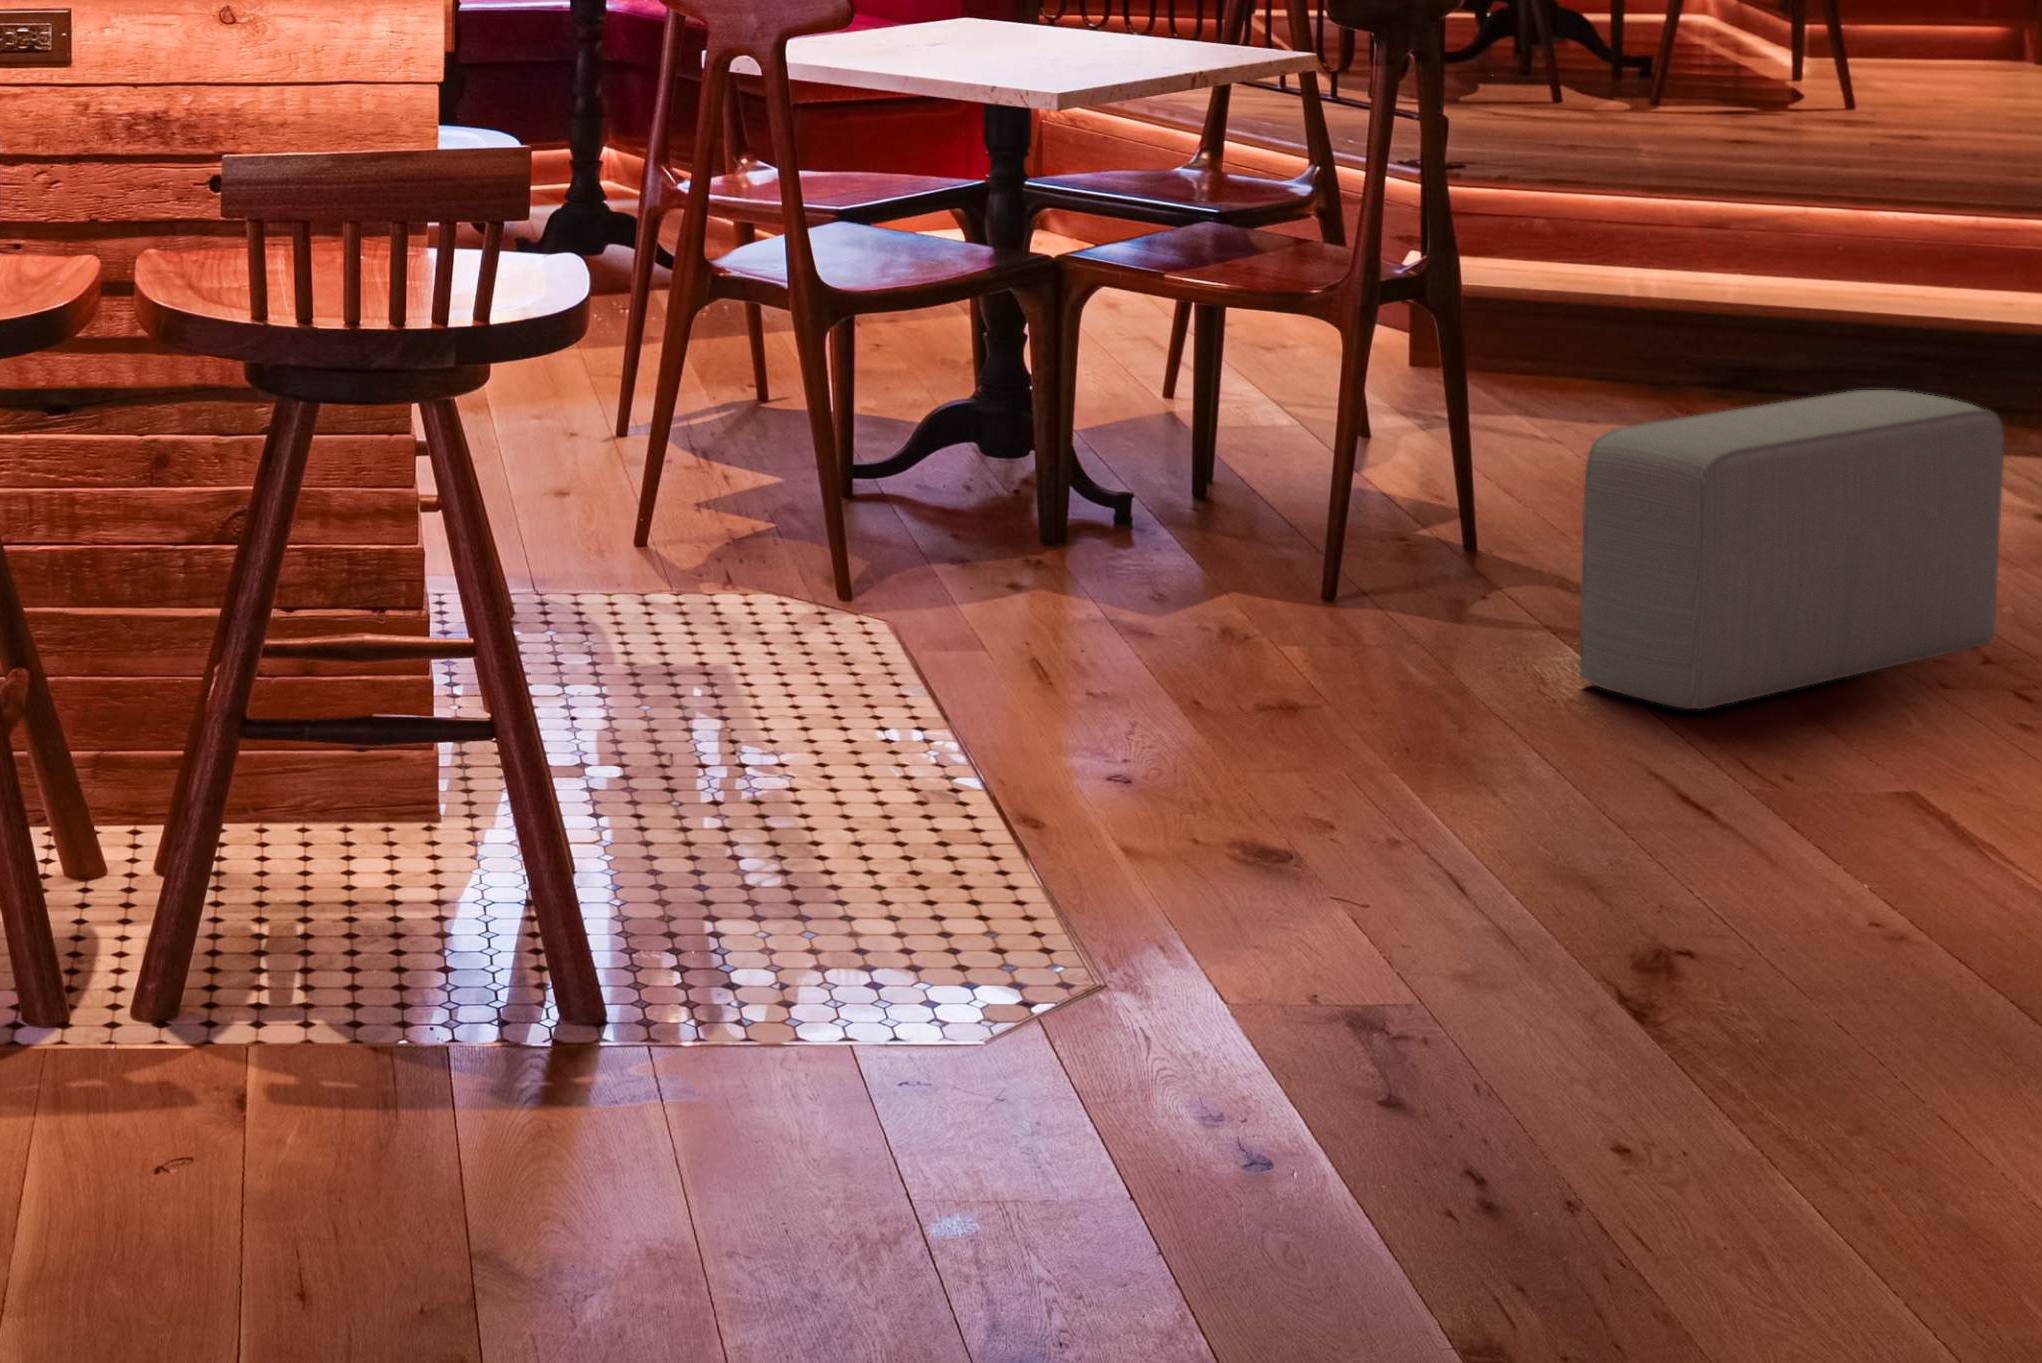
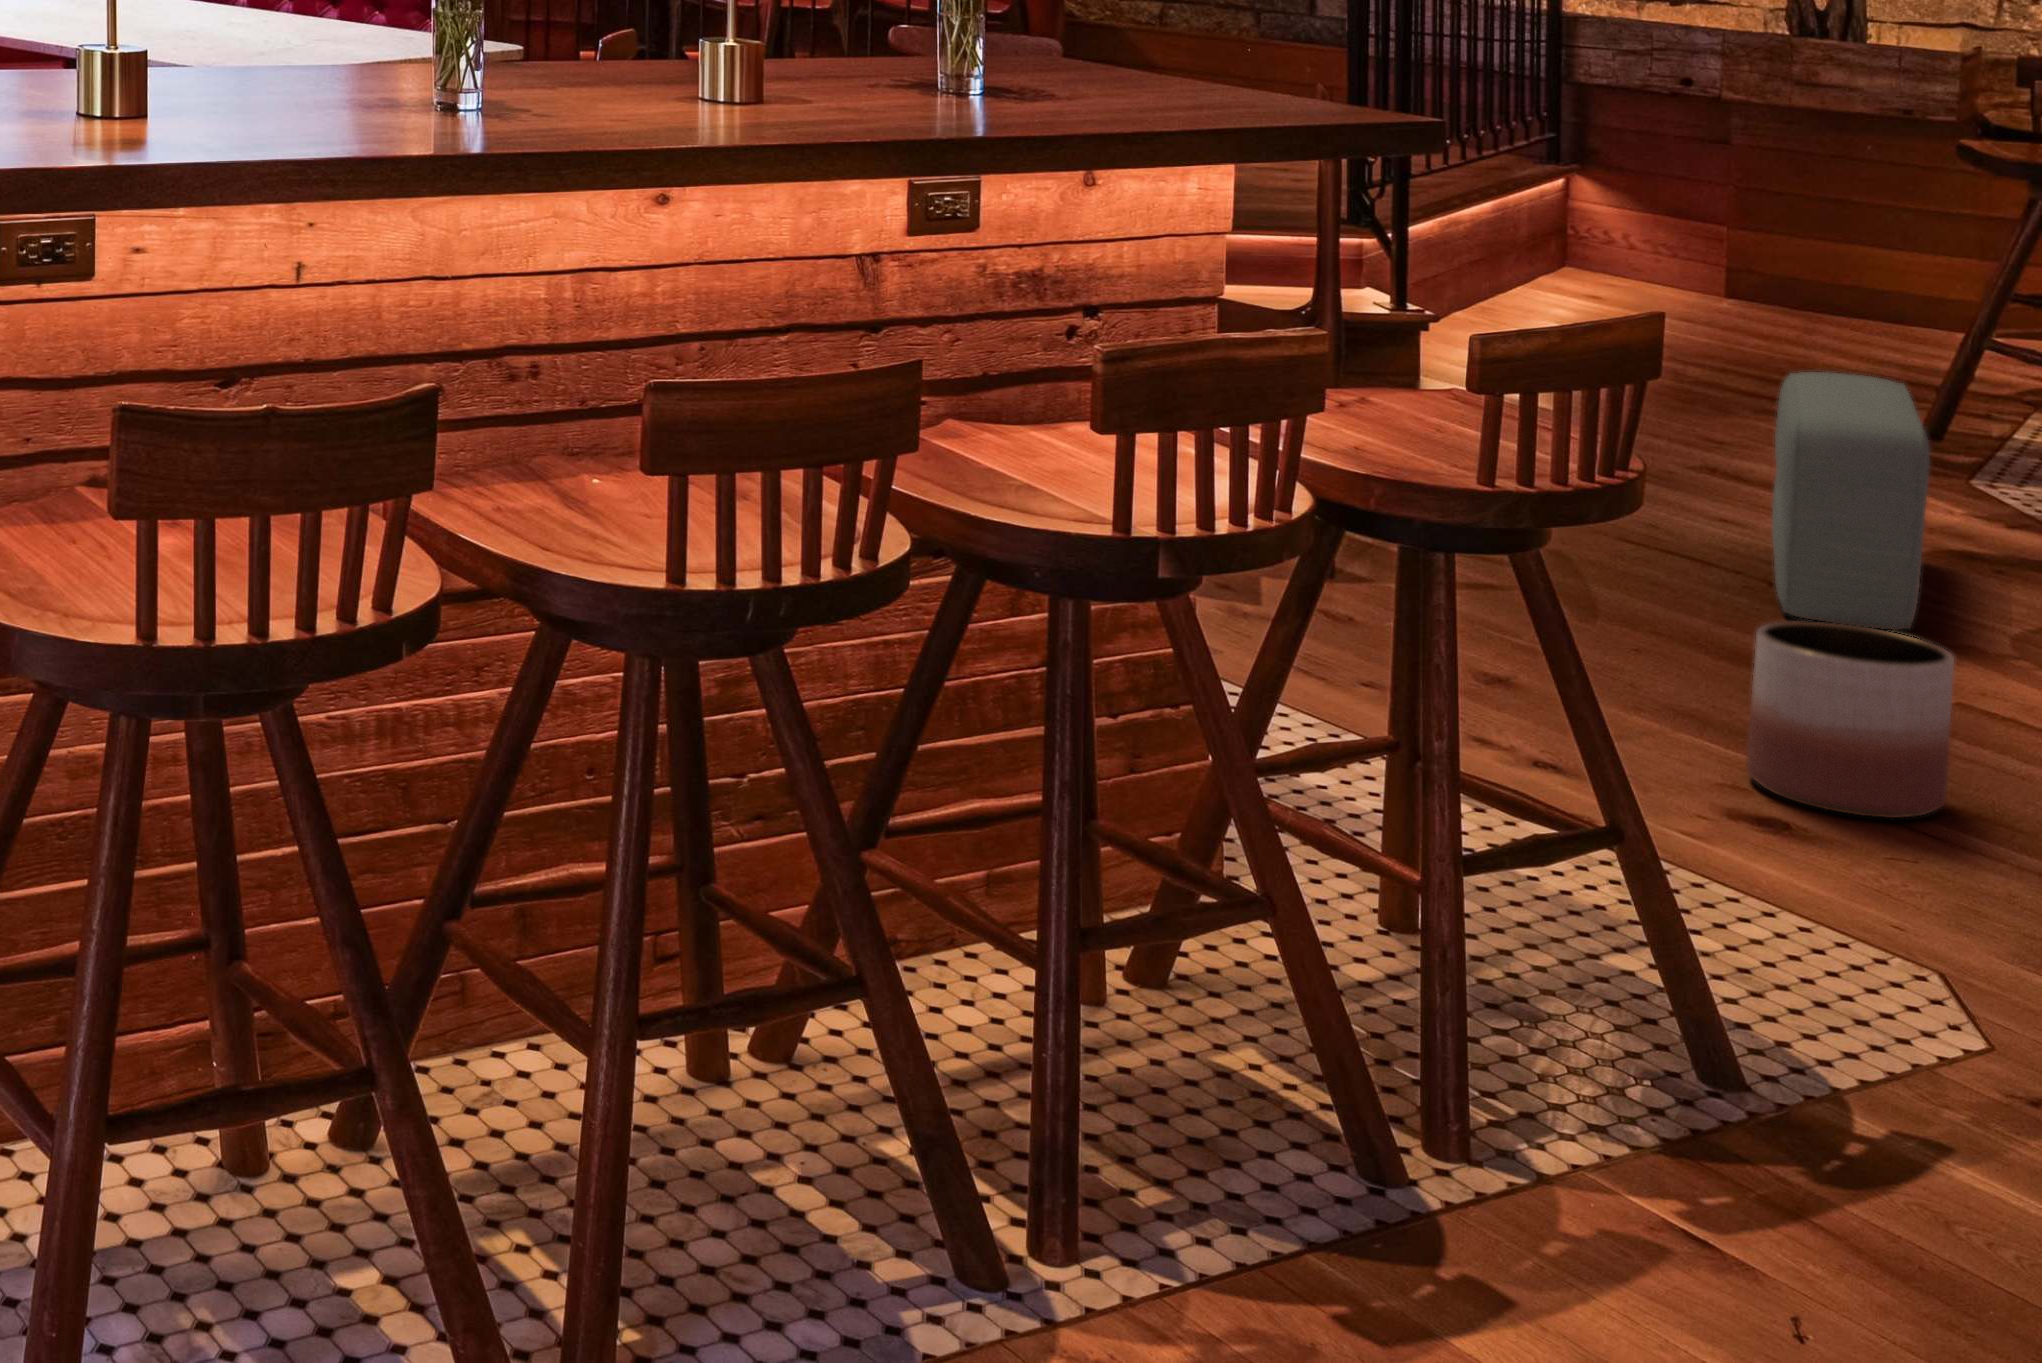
planter: none [939,632,1143,858] -> present [1746,621,1954,818]

